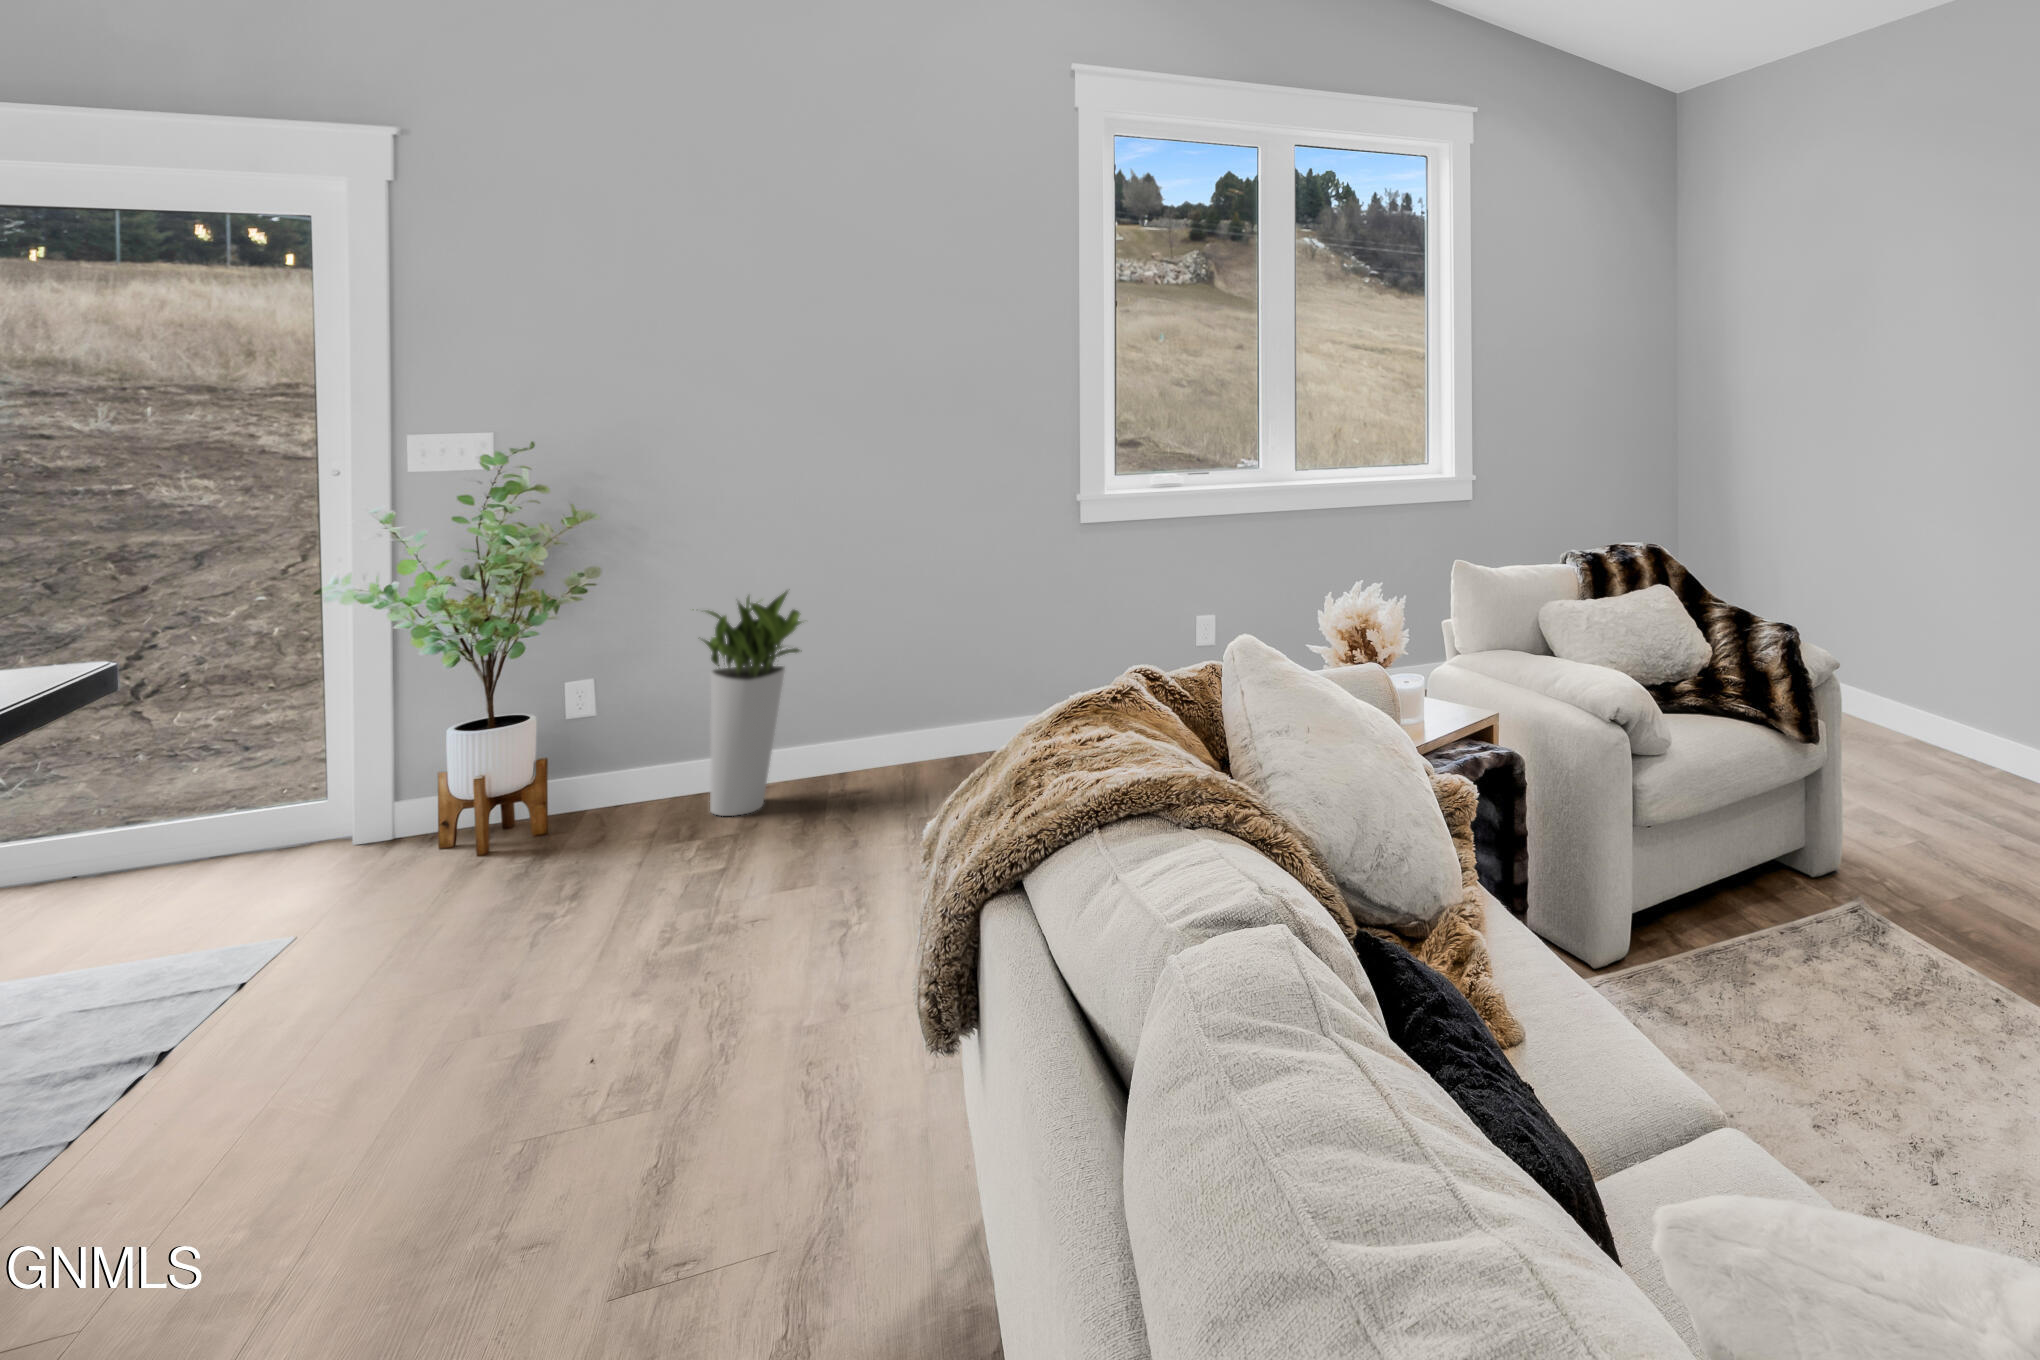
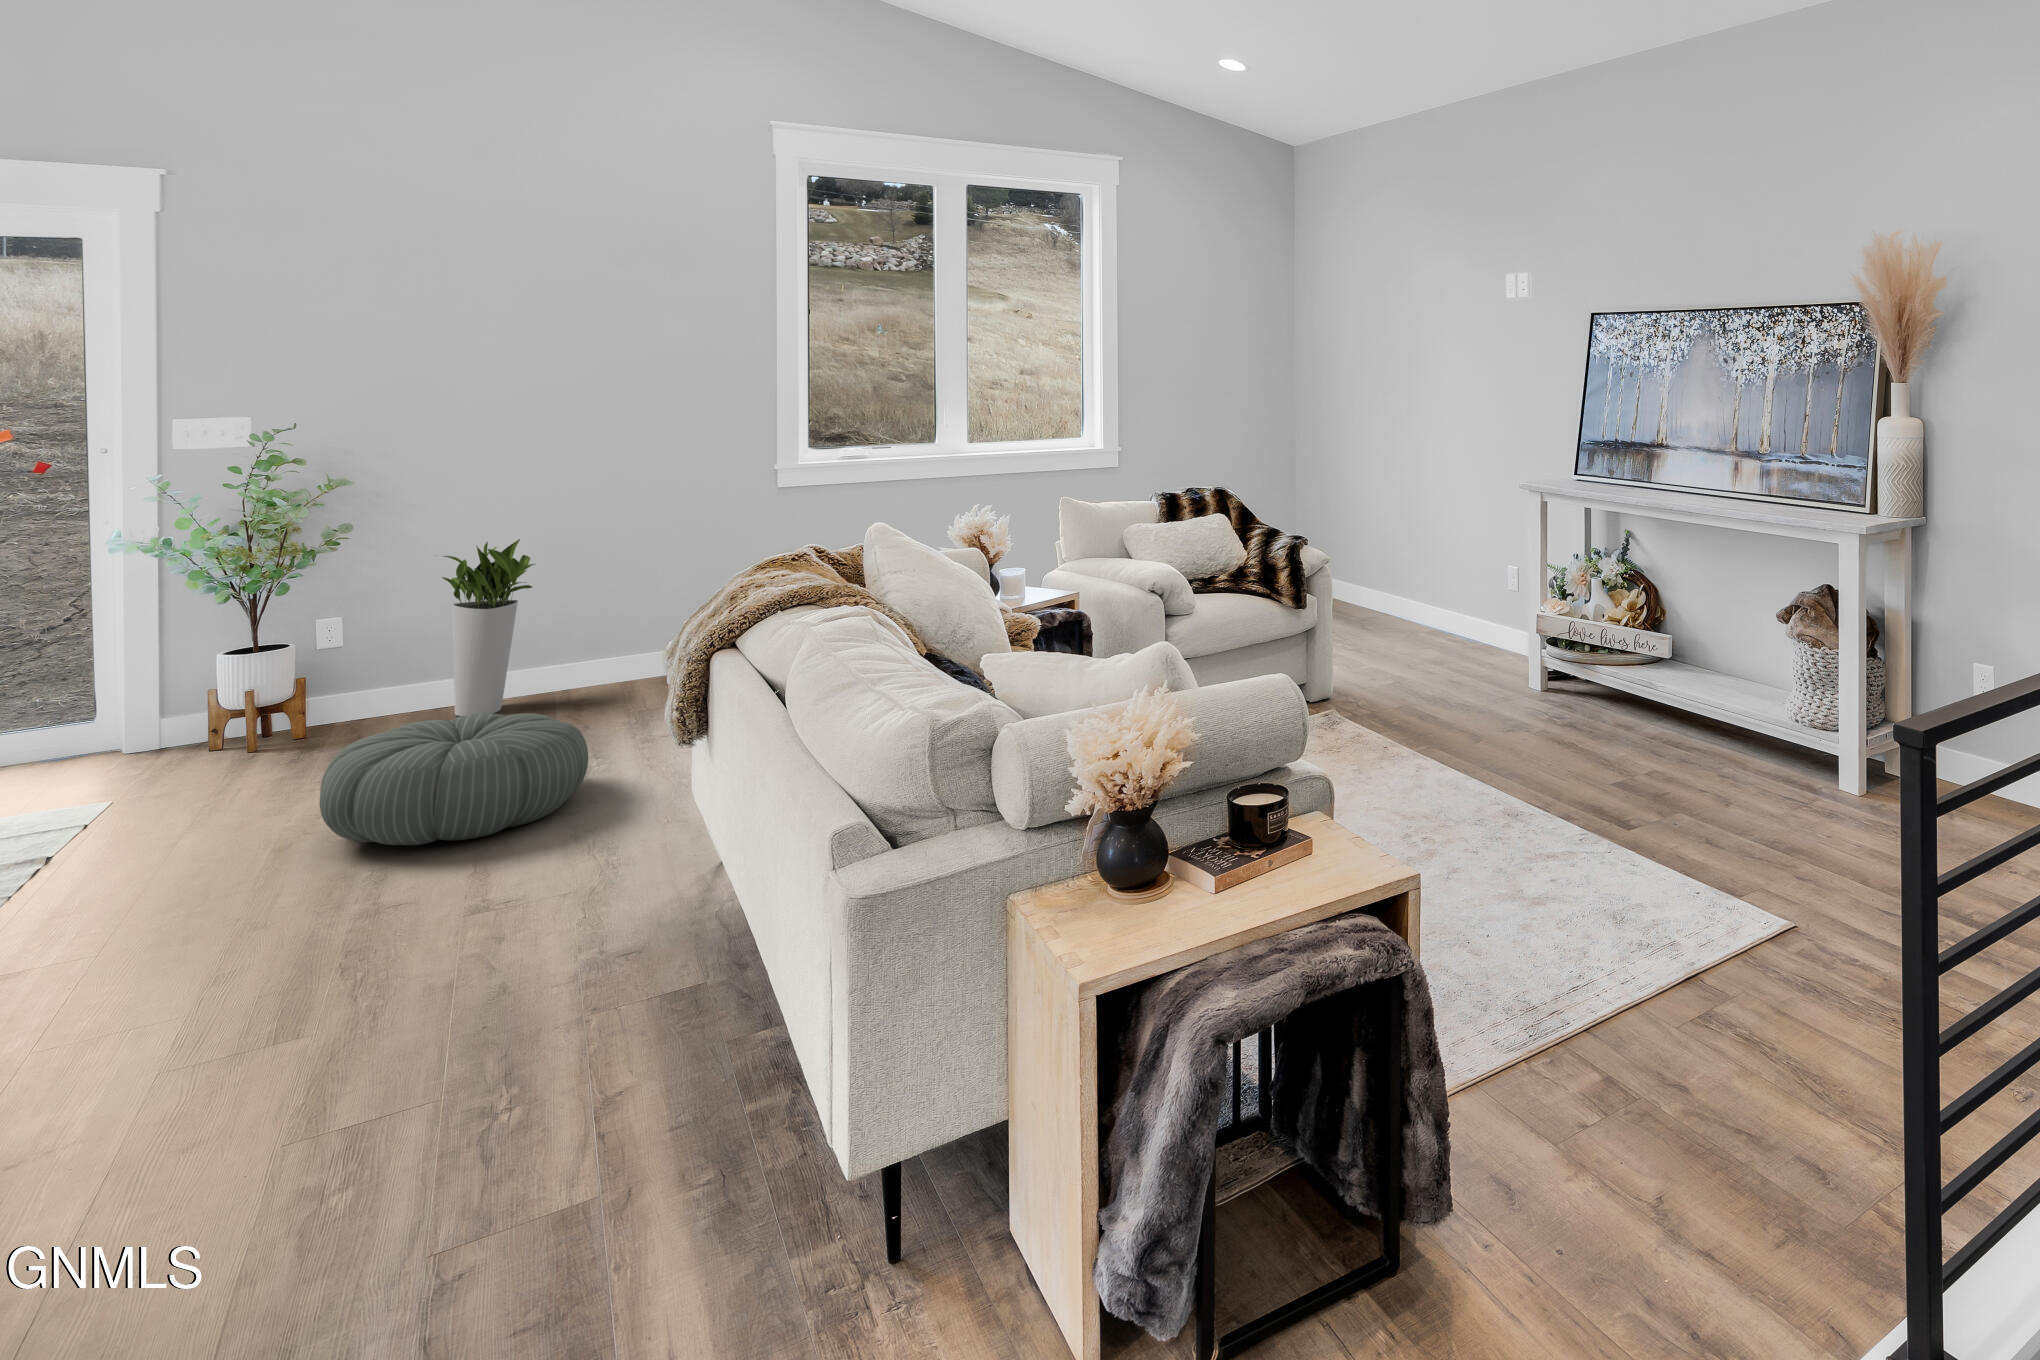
pouf: none [481,849,838,1070] -> present [319,713,588,845]

